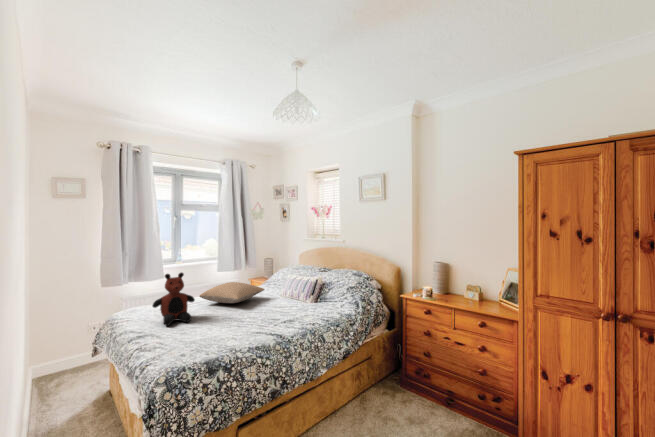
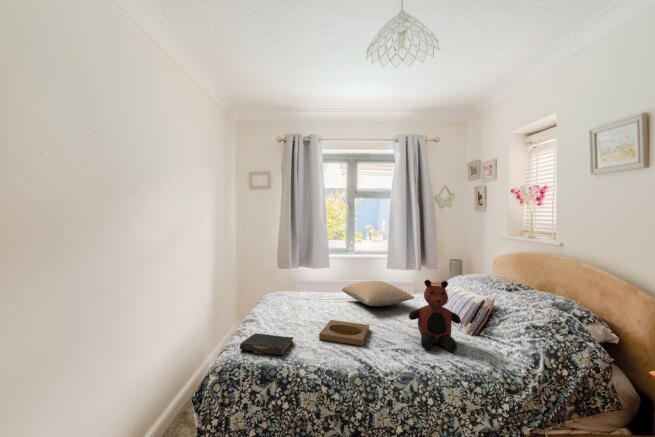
teddy bear: present [152,273,195,326] -> present [409,280,461,352]
tray: none [217,314,261,334] -> present [319,320,369,346]
book: none [164,338,211,360] -> present [240,333,293,355]

